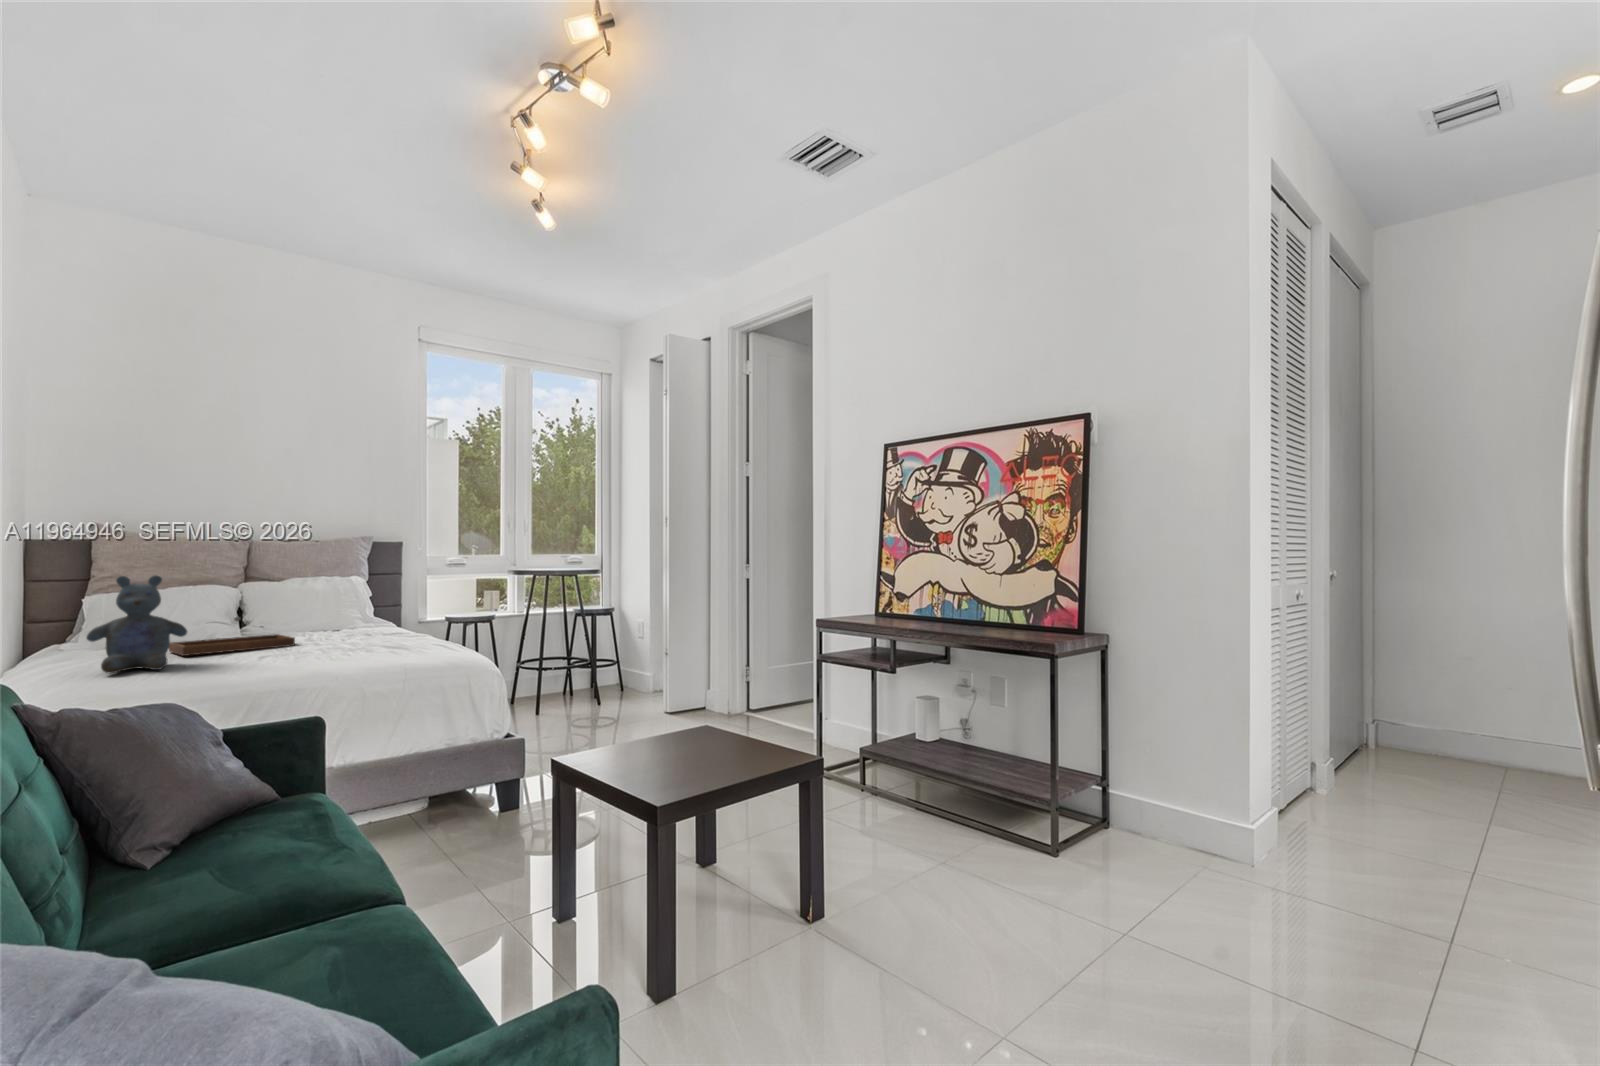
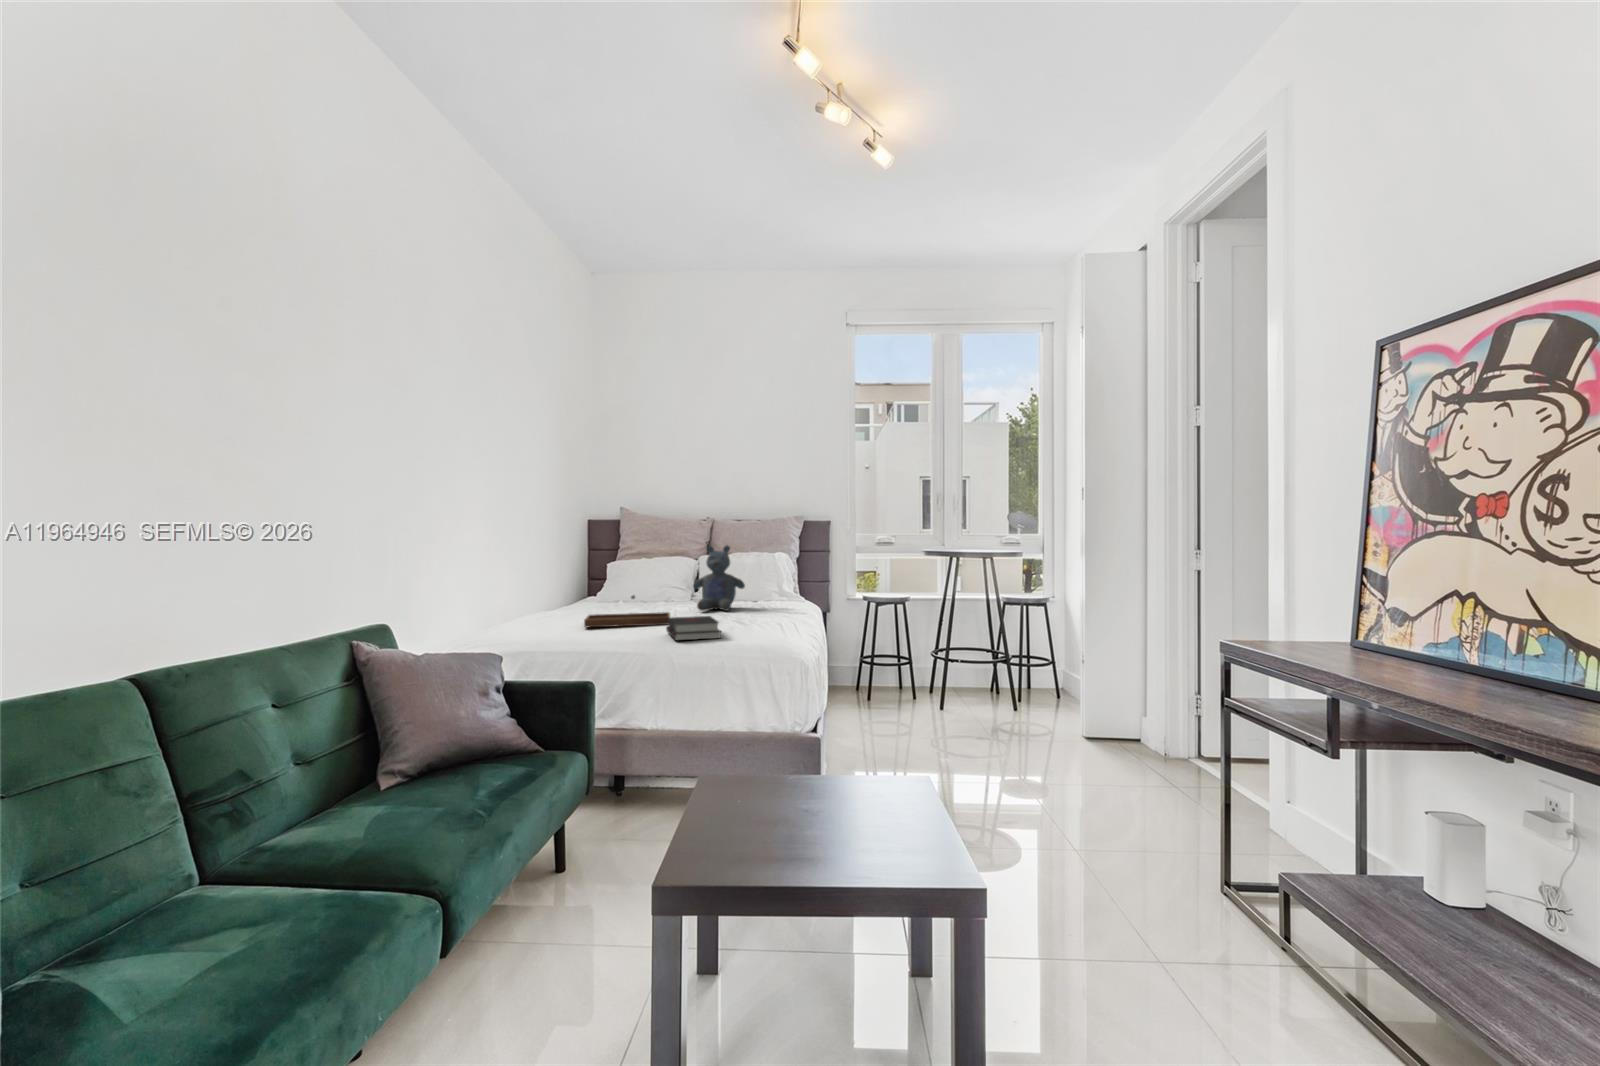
stuffed bear: present [86,576,188,673] -> present [693,546,745,611]
hardback book: none [317,632,397,656] -> present [667,616,721,641]

